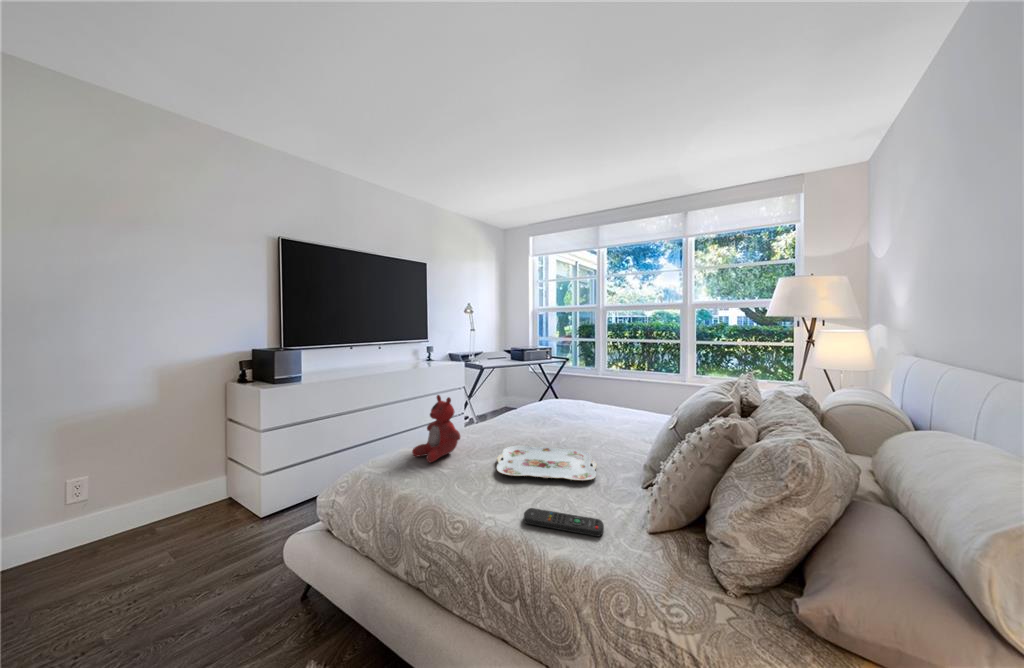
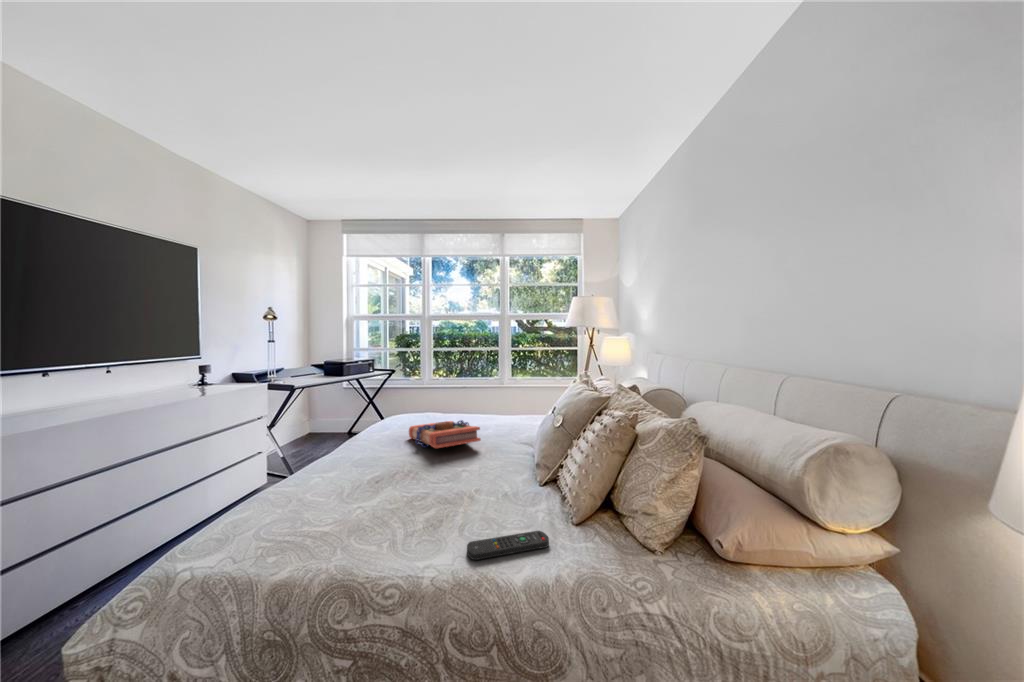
stuffed bear: present [412,395,460,462] -> none [261,435,336,529]
book: none [549,404,606,428] -> present [409,420,481,448]
serving tray: present [497,446,597,480] -> none [388,468,504,515]

